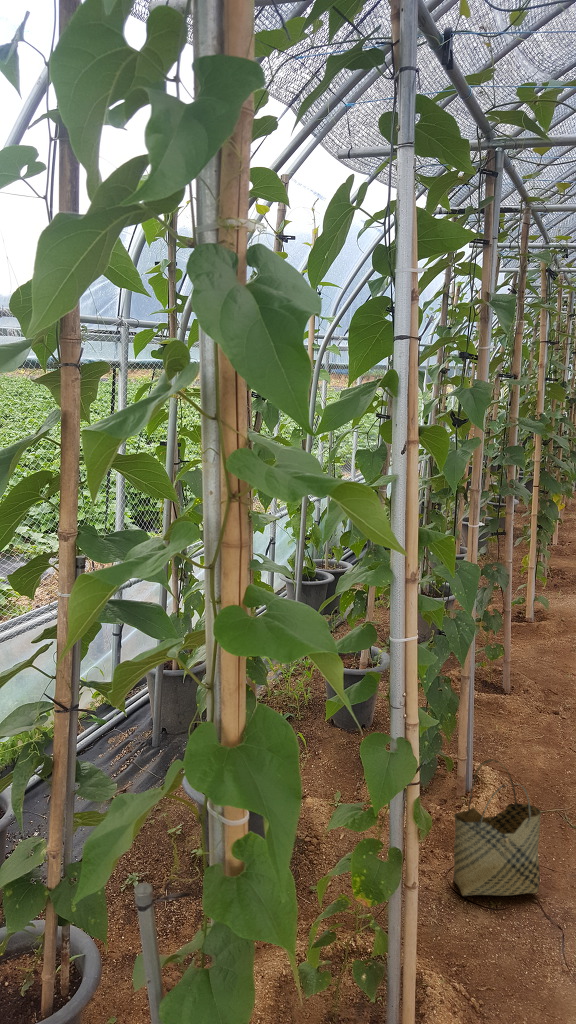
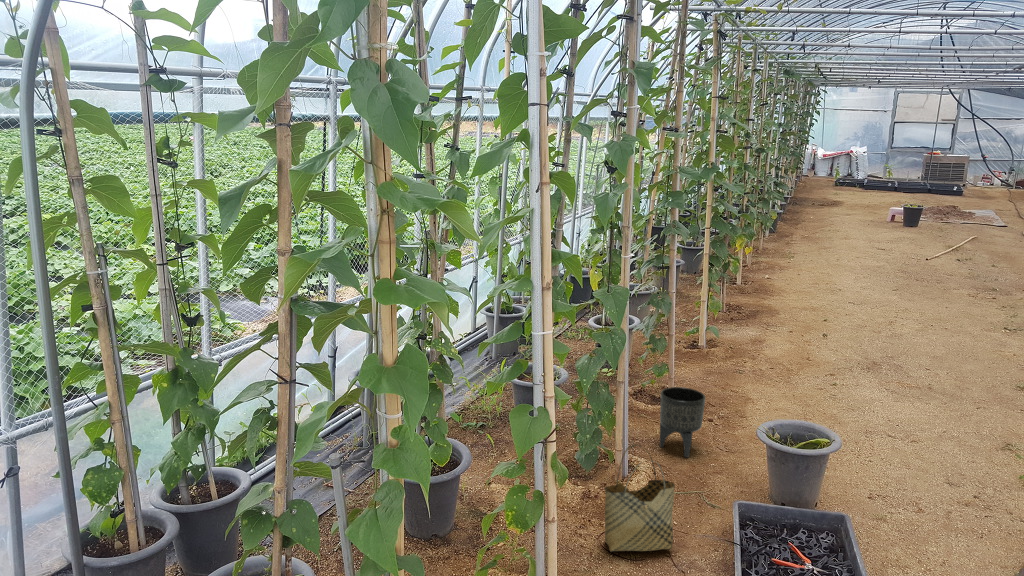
planter: none [504,678,560,764] -> present [660,387,705,457]

